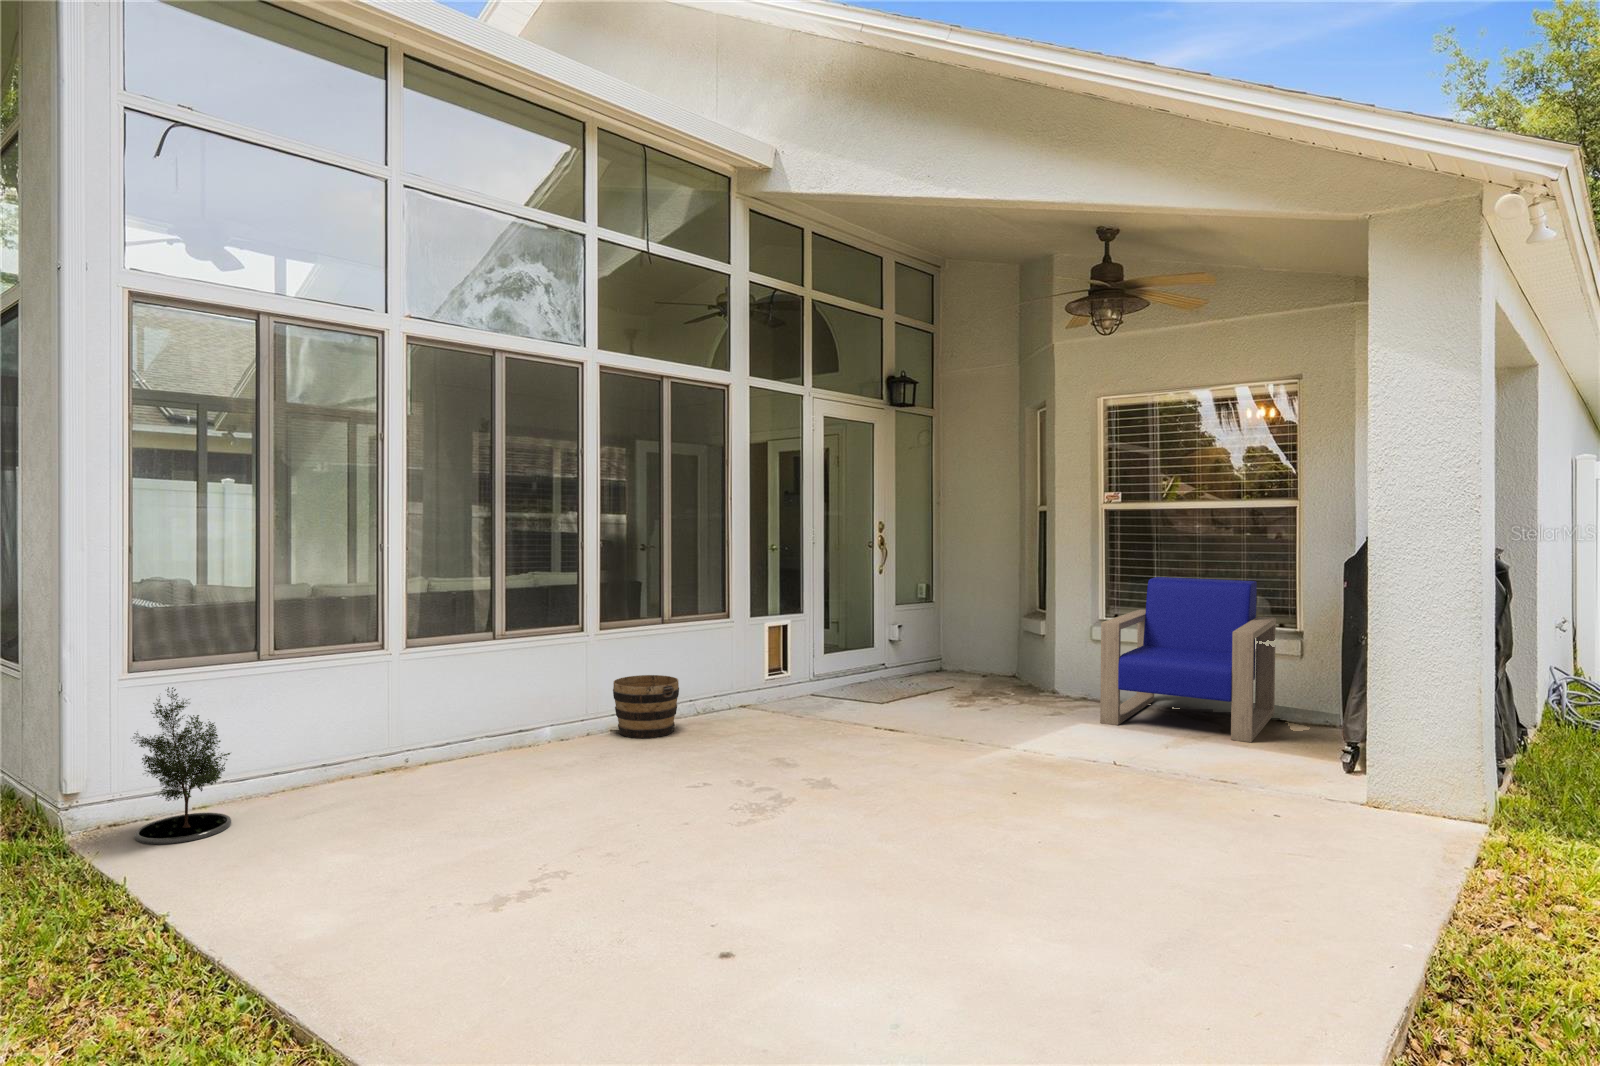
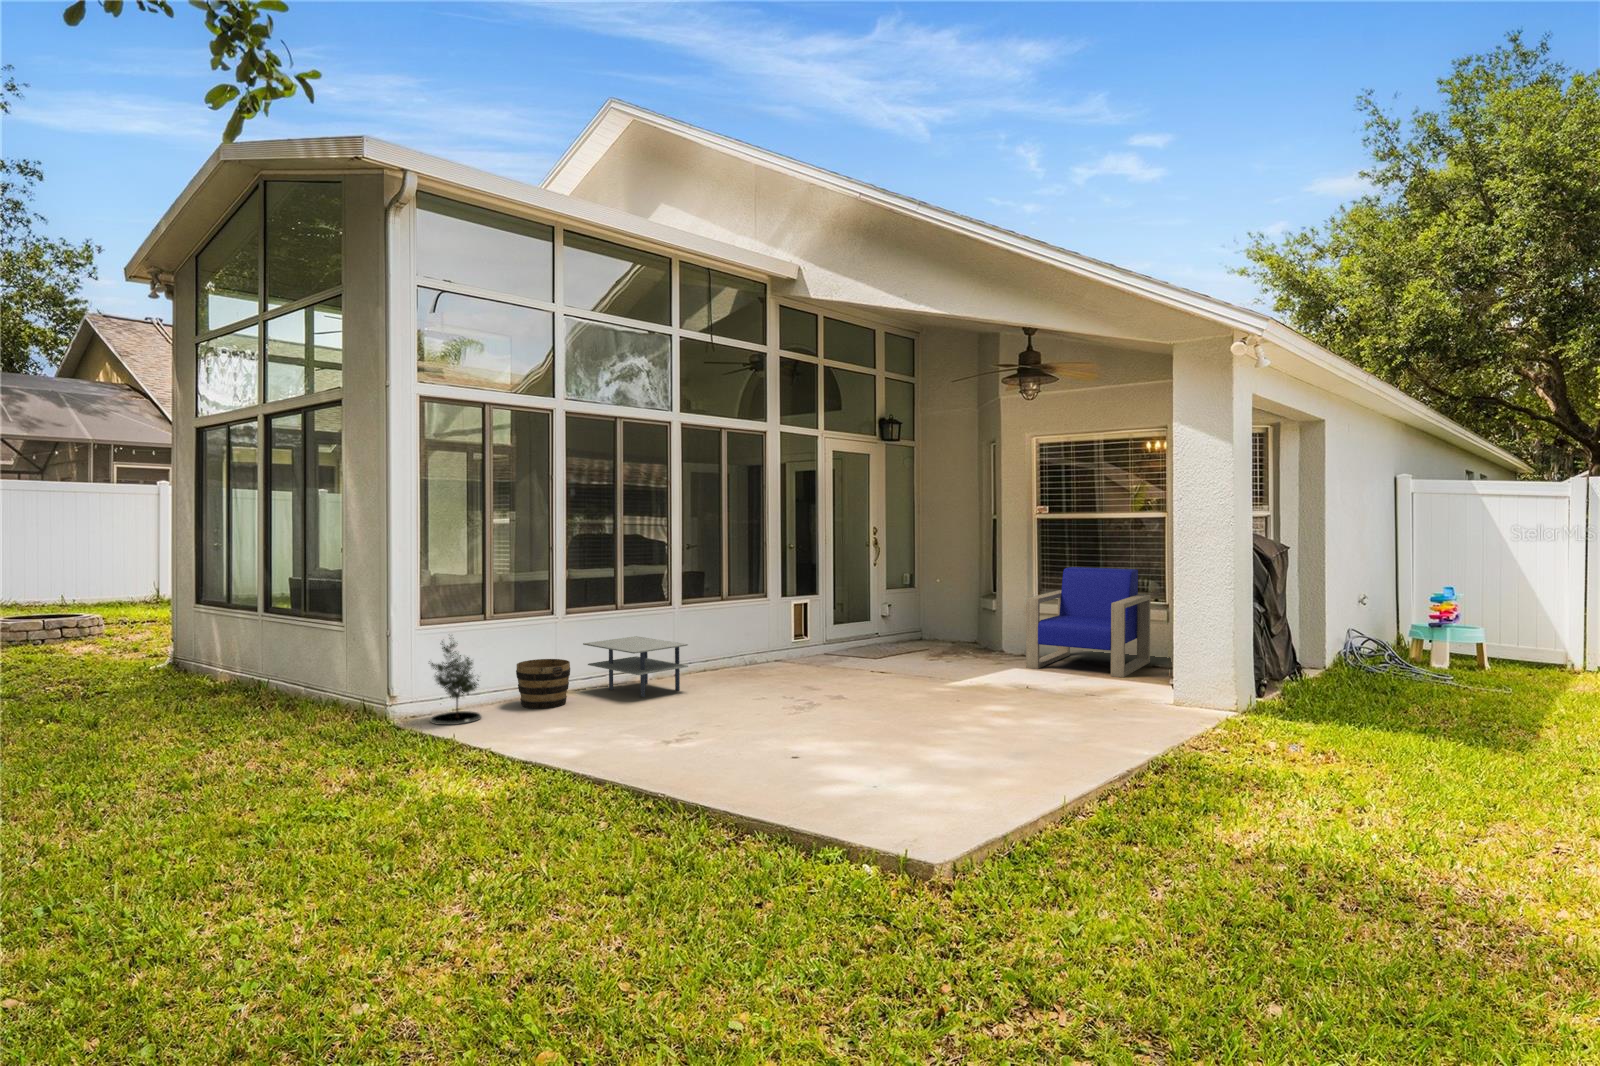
bucket: present [613,675,679,738] -> present [516,659,570,709]
side table: none [433,679,594,780] -> present [583,636,688,697]

